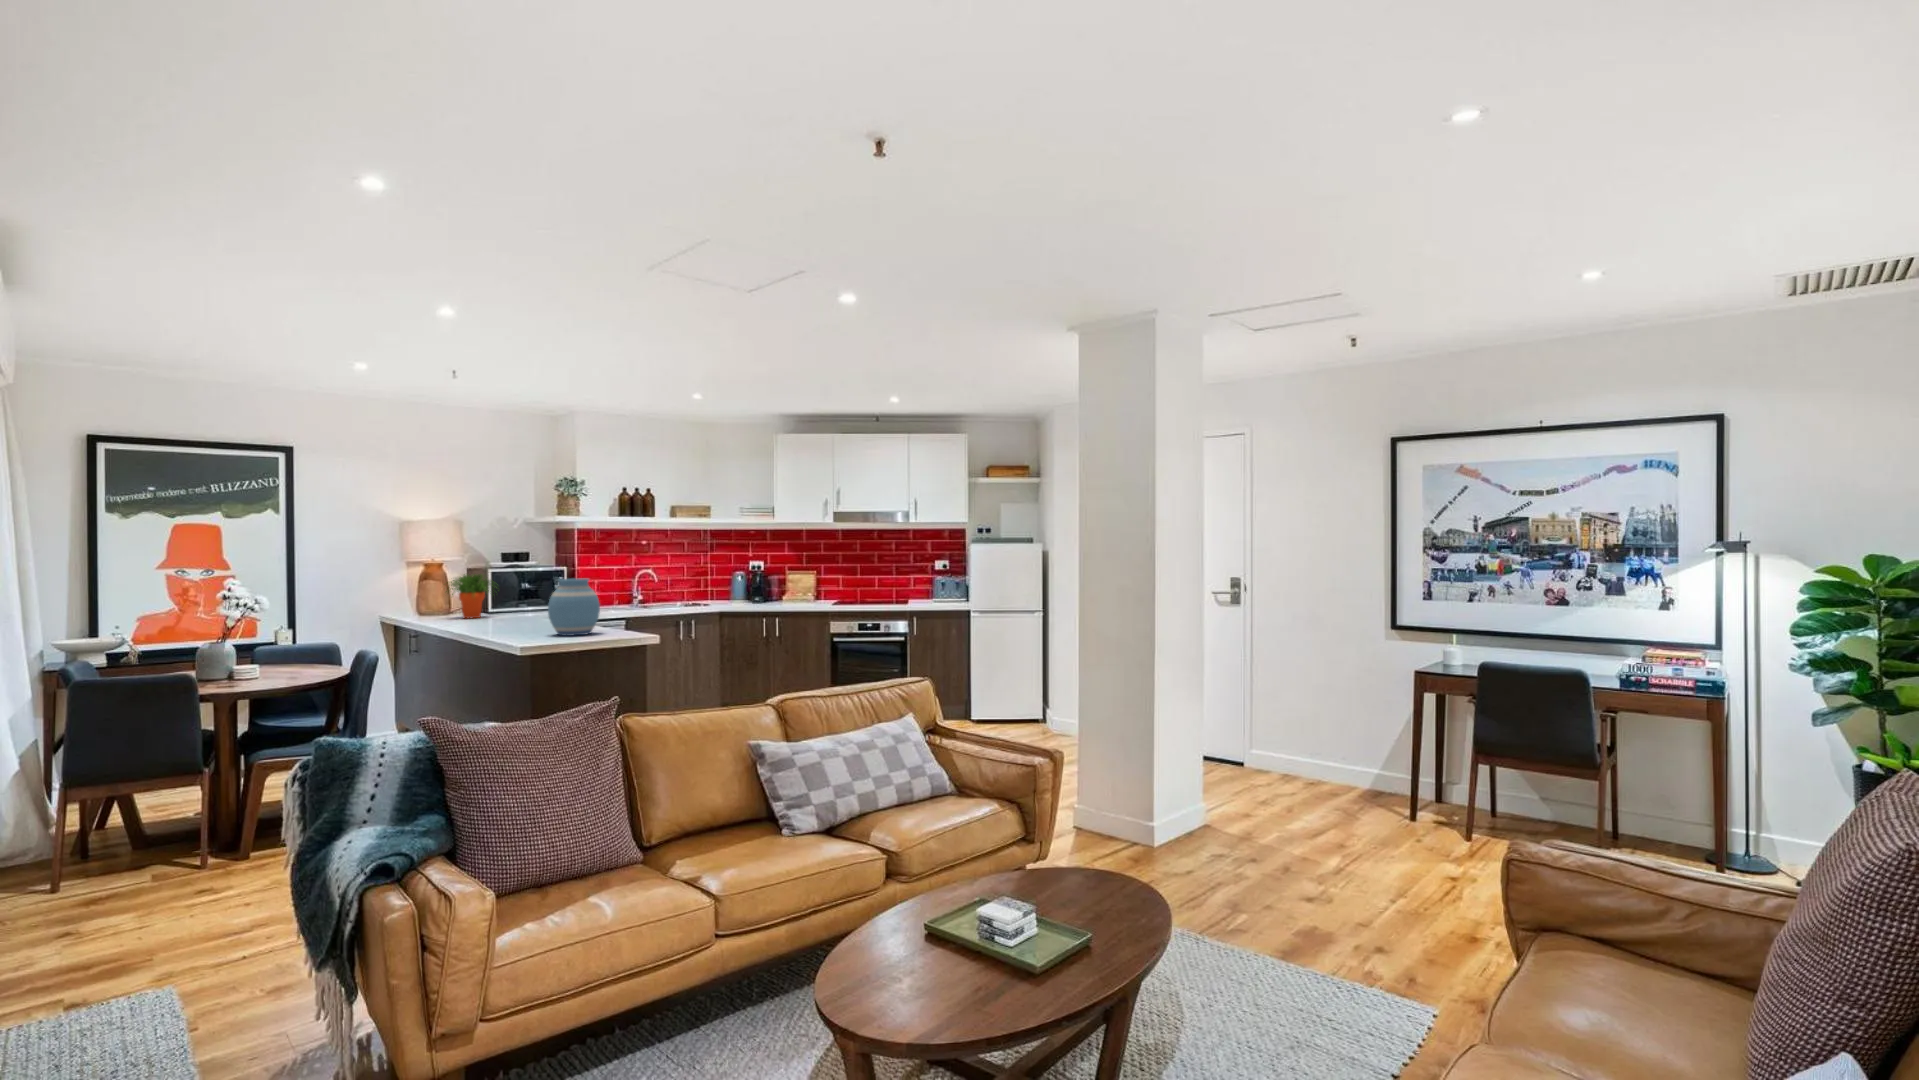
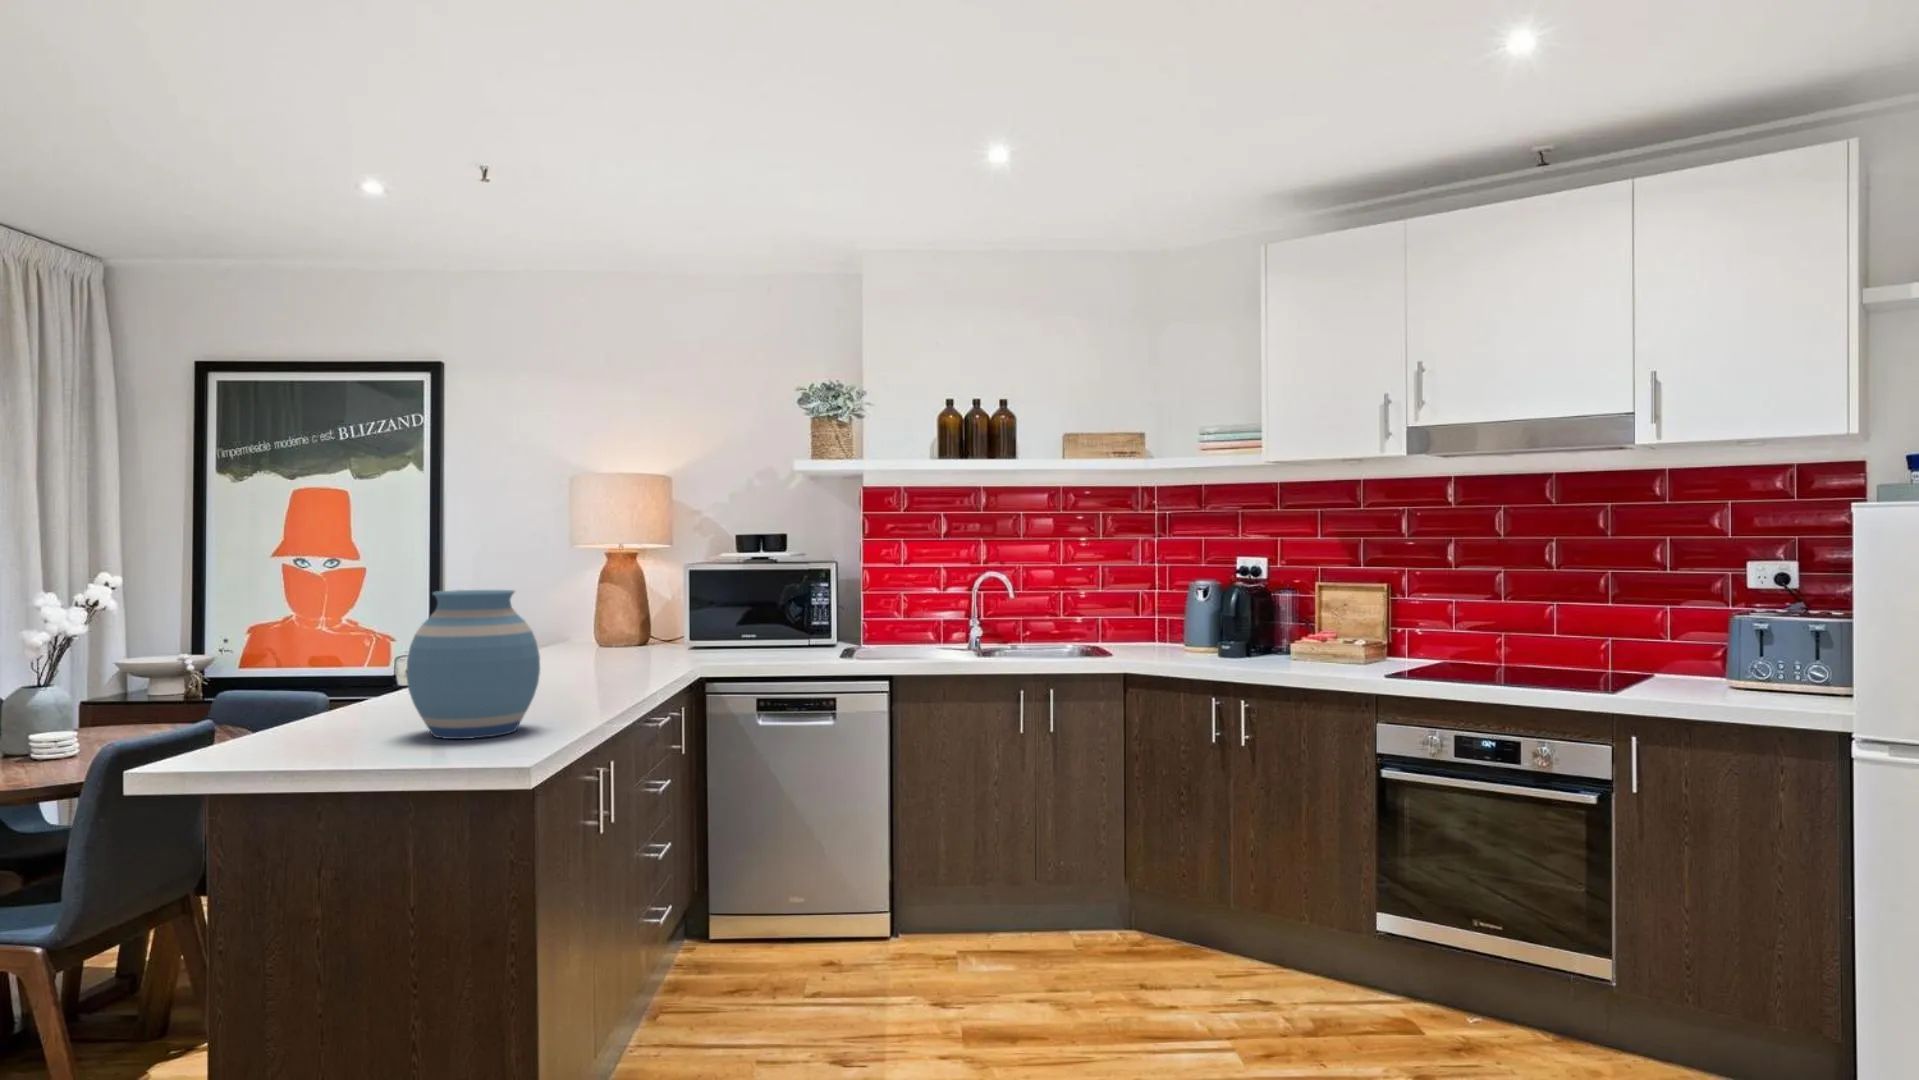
potted plant: present [451,574,493,619] -> none [587,571,688,657]

